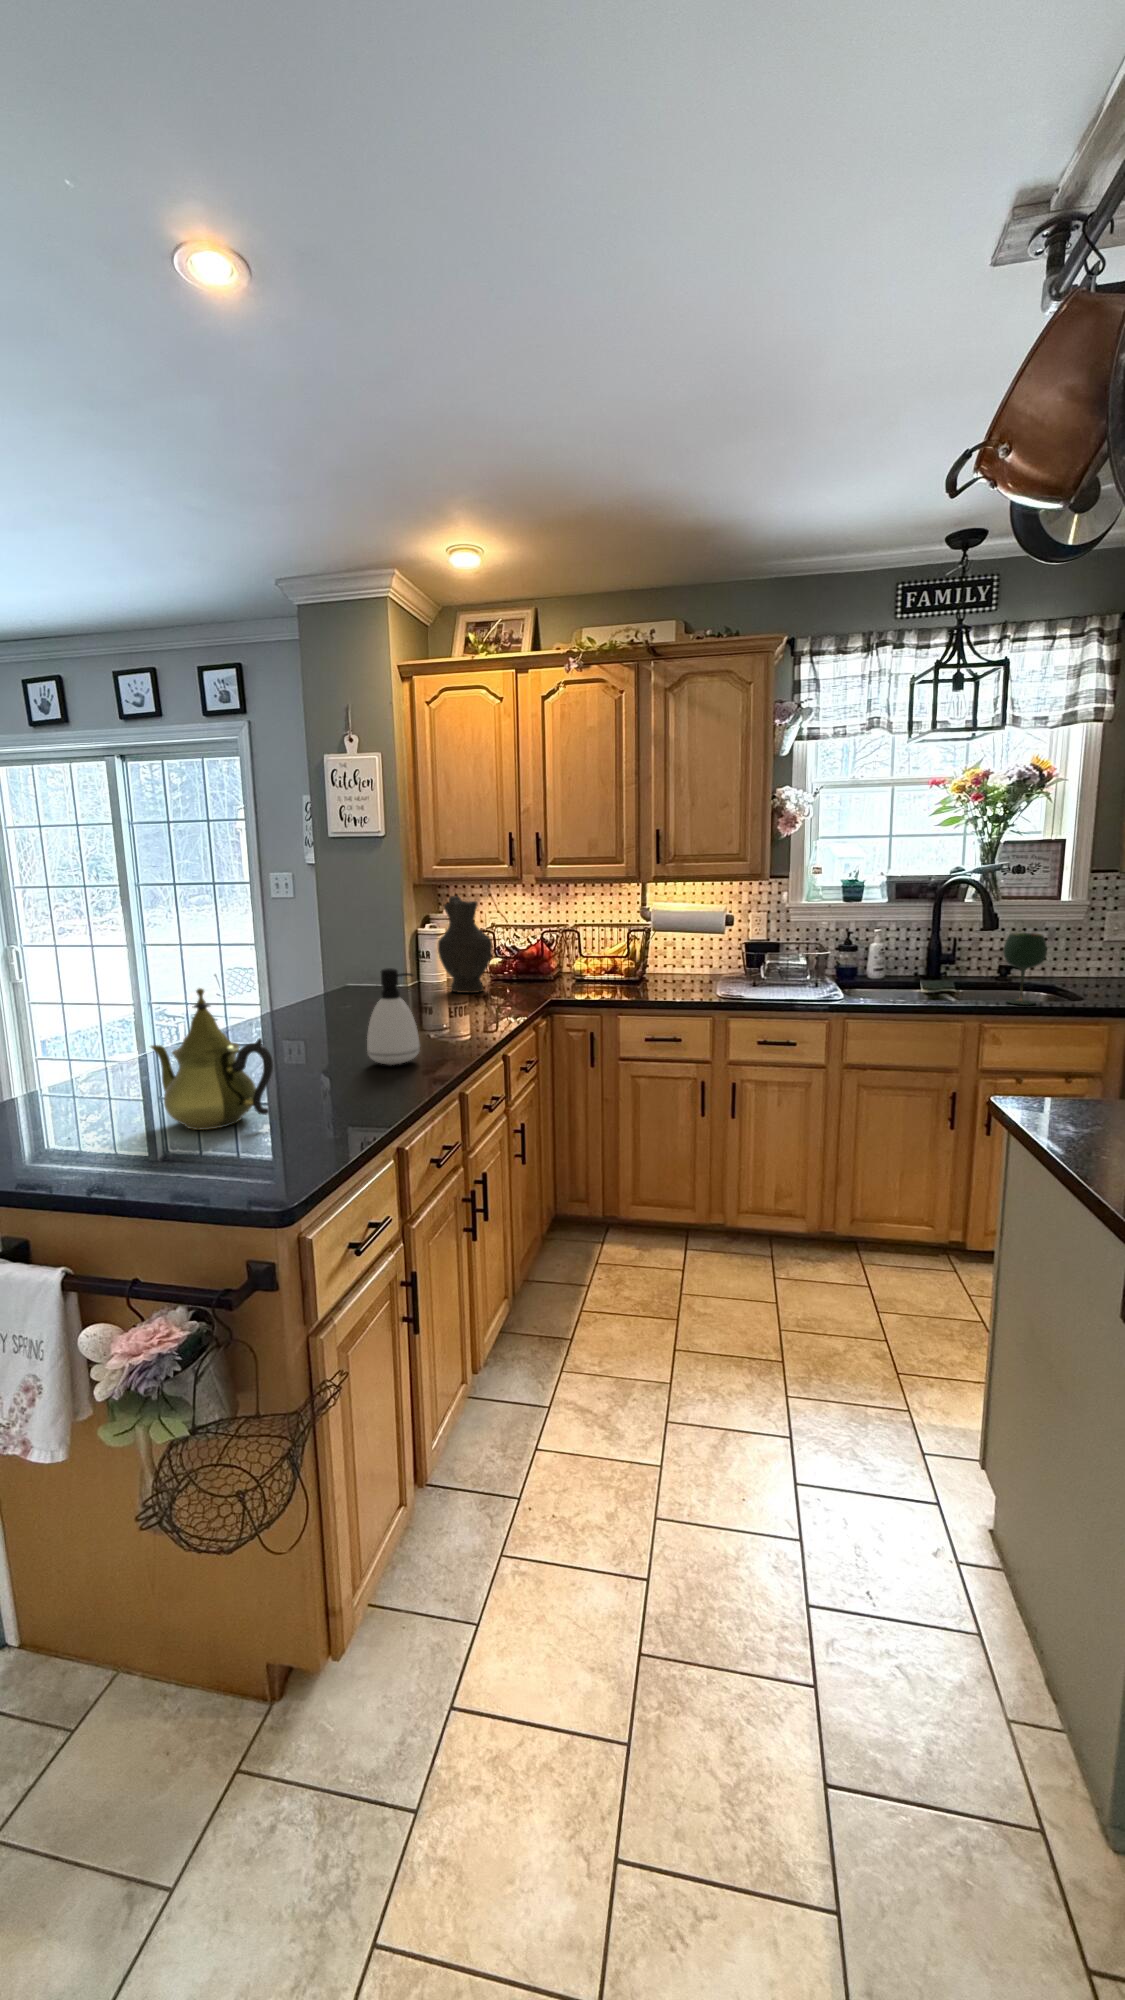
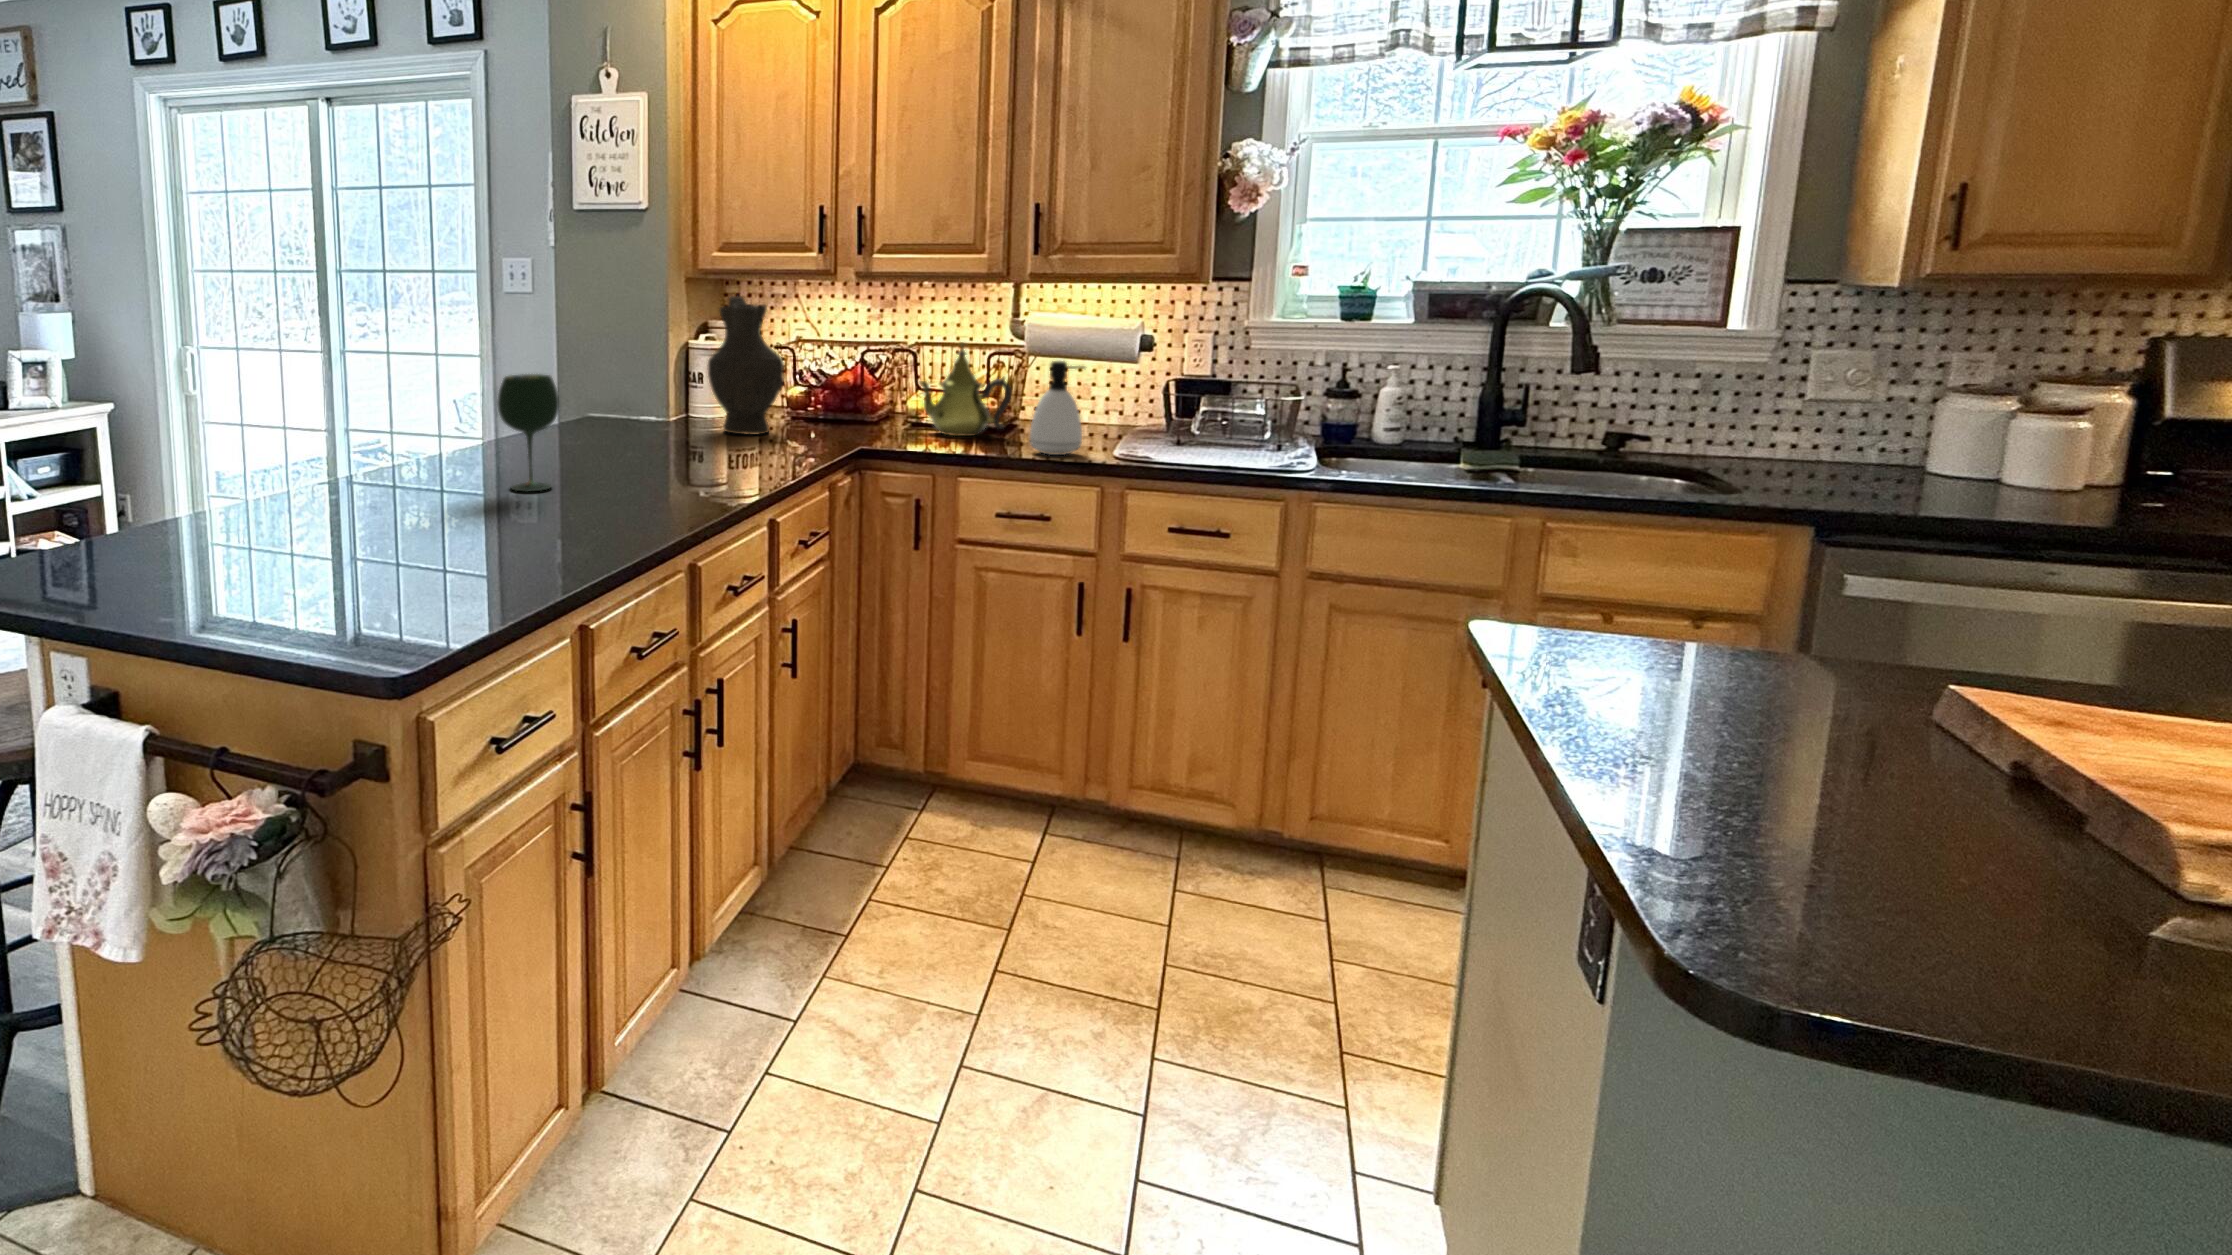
wine glass: present [1003,933,1047,1005] -> present [498,374,559,492]
soap dispenser: present [367,968,420,1065] -> present [1030,361,1085,455]
teapot: present [151,988,273,1130] -> present [920,343,1011,436]

